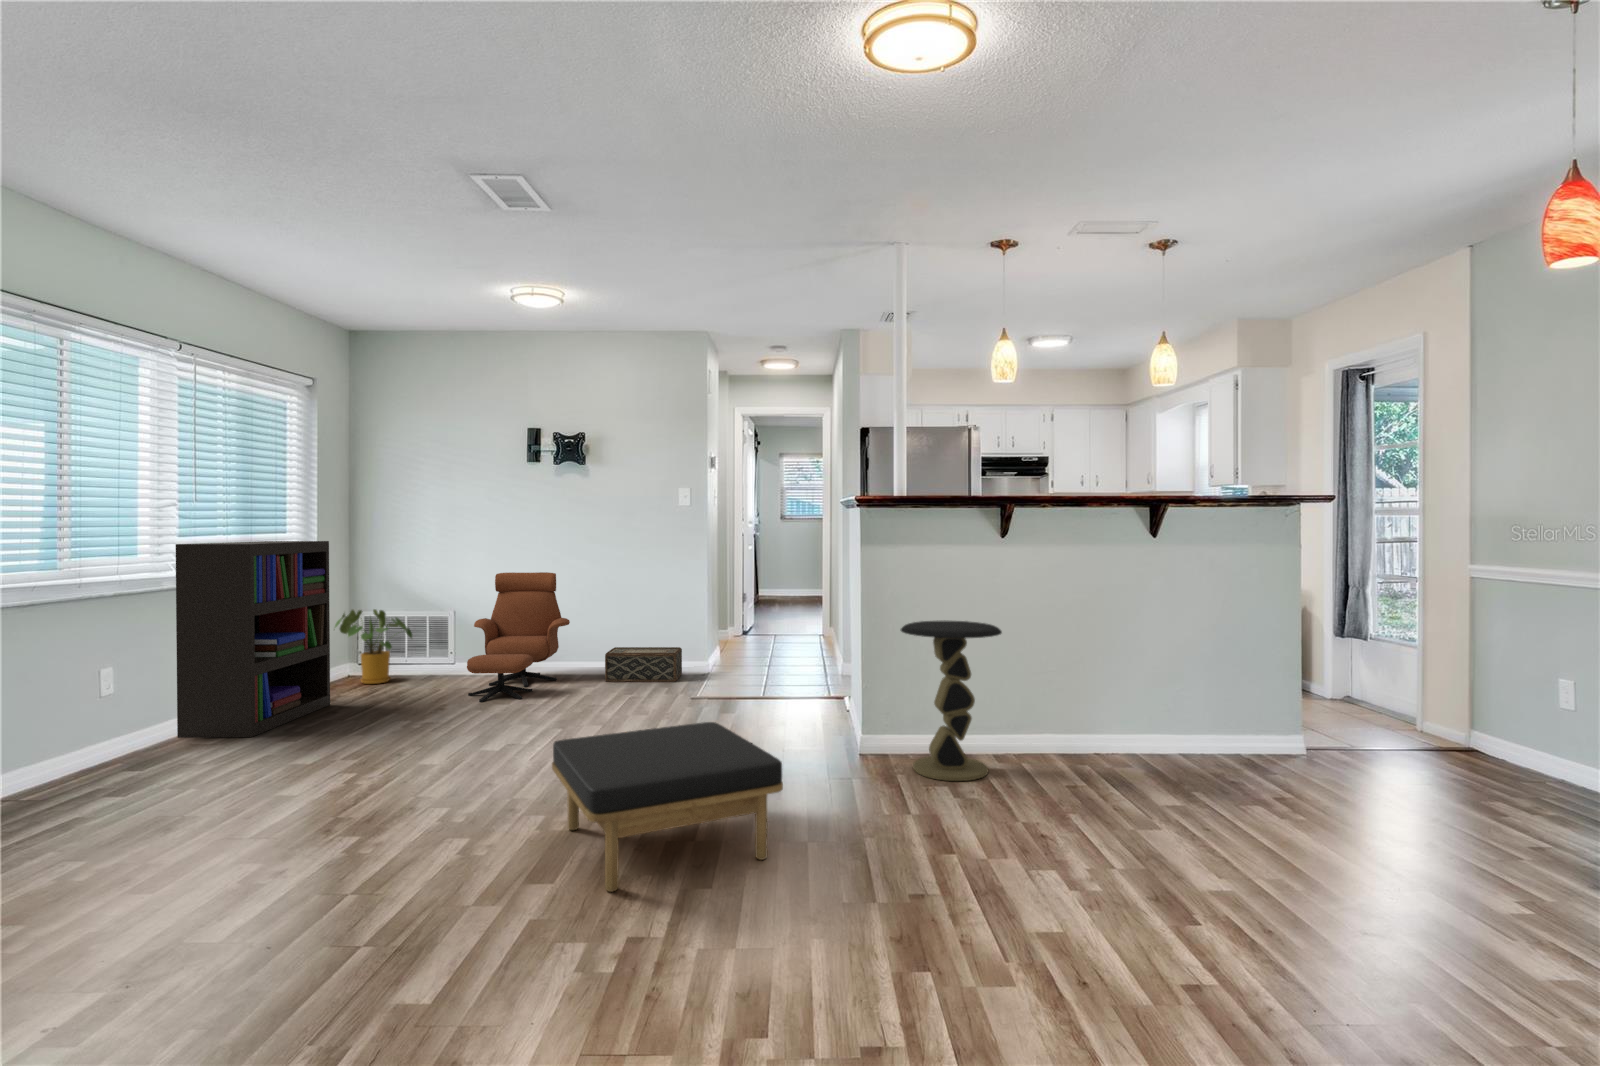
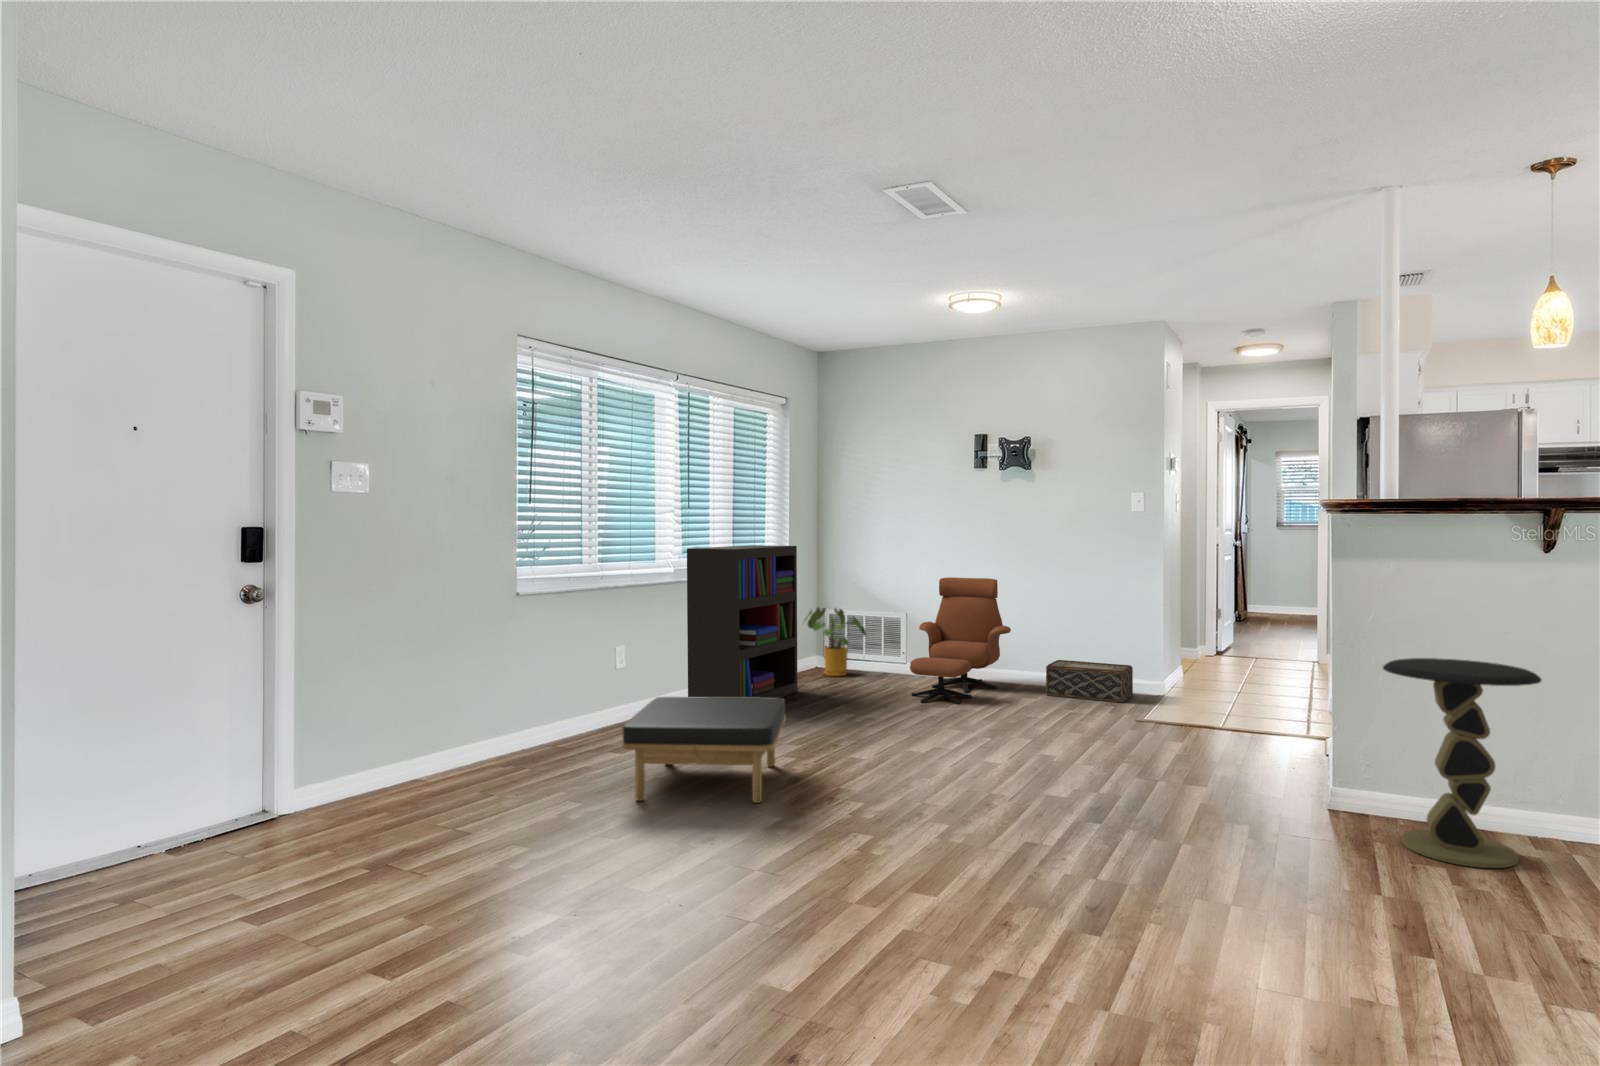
ottoman: present [552,722,783,892] -> present [622,697,786,803]

